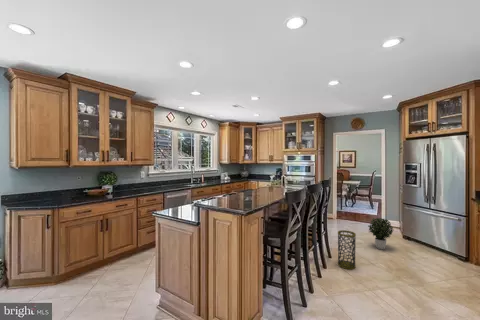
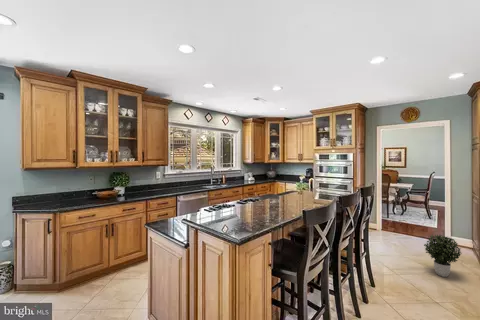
trash can: present [338,230,356,269] -> none [381,251,407,304]

